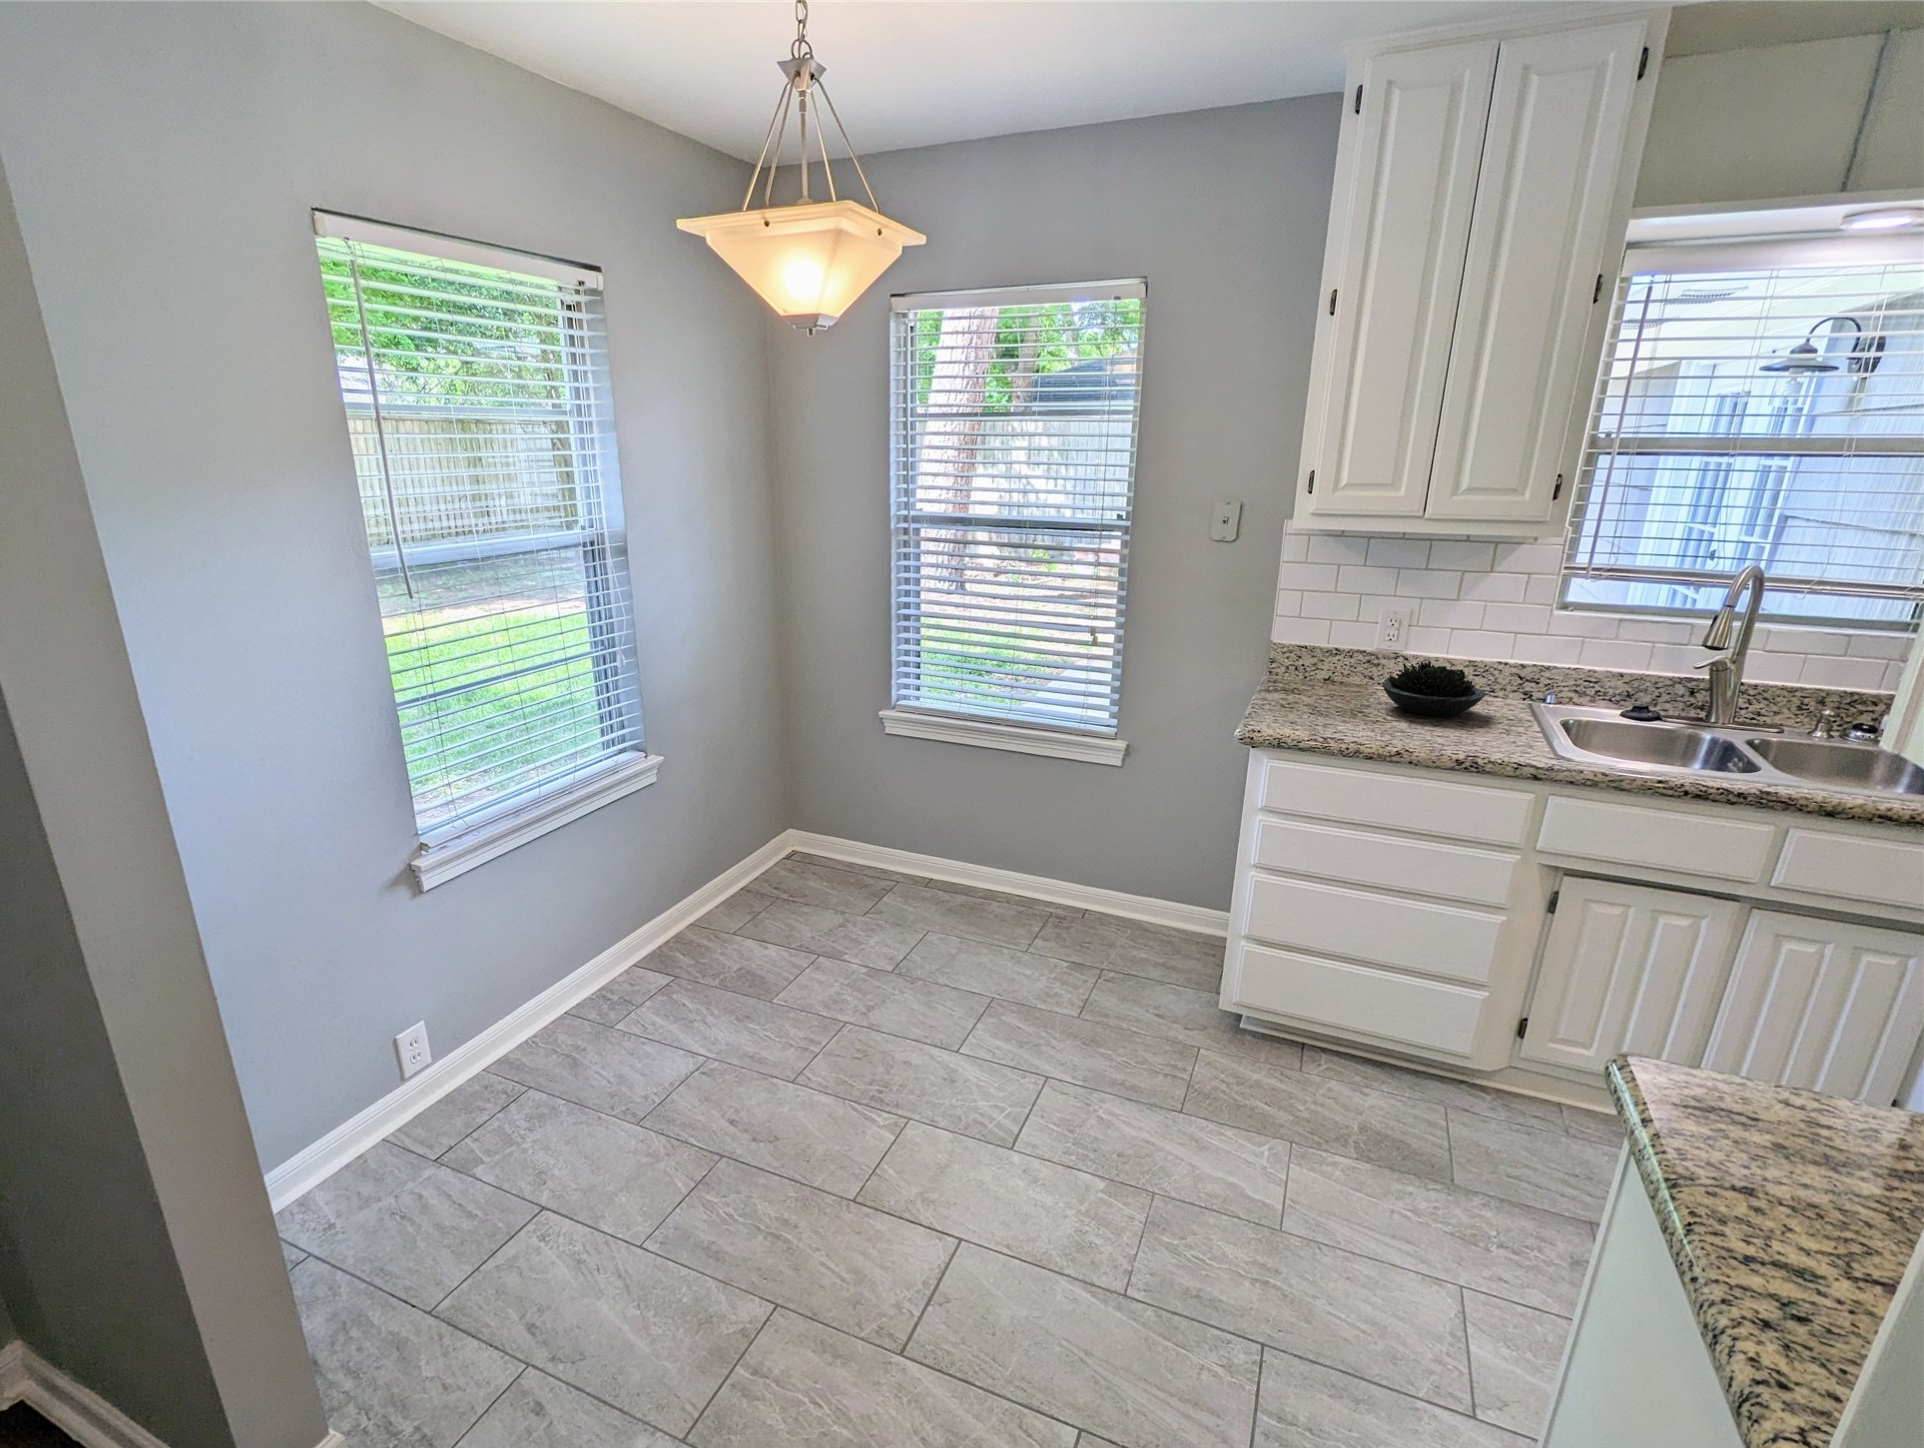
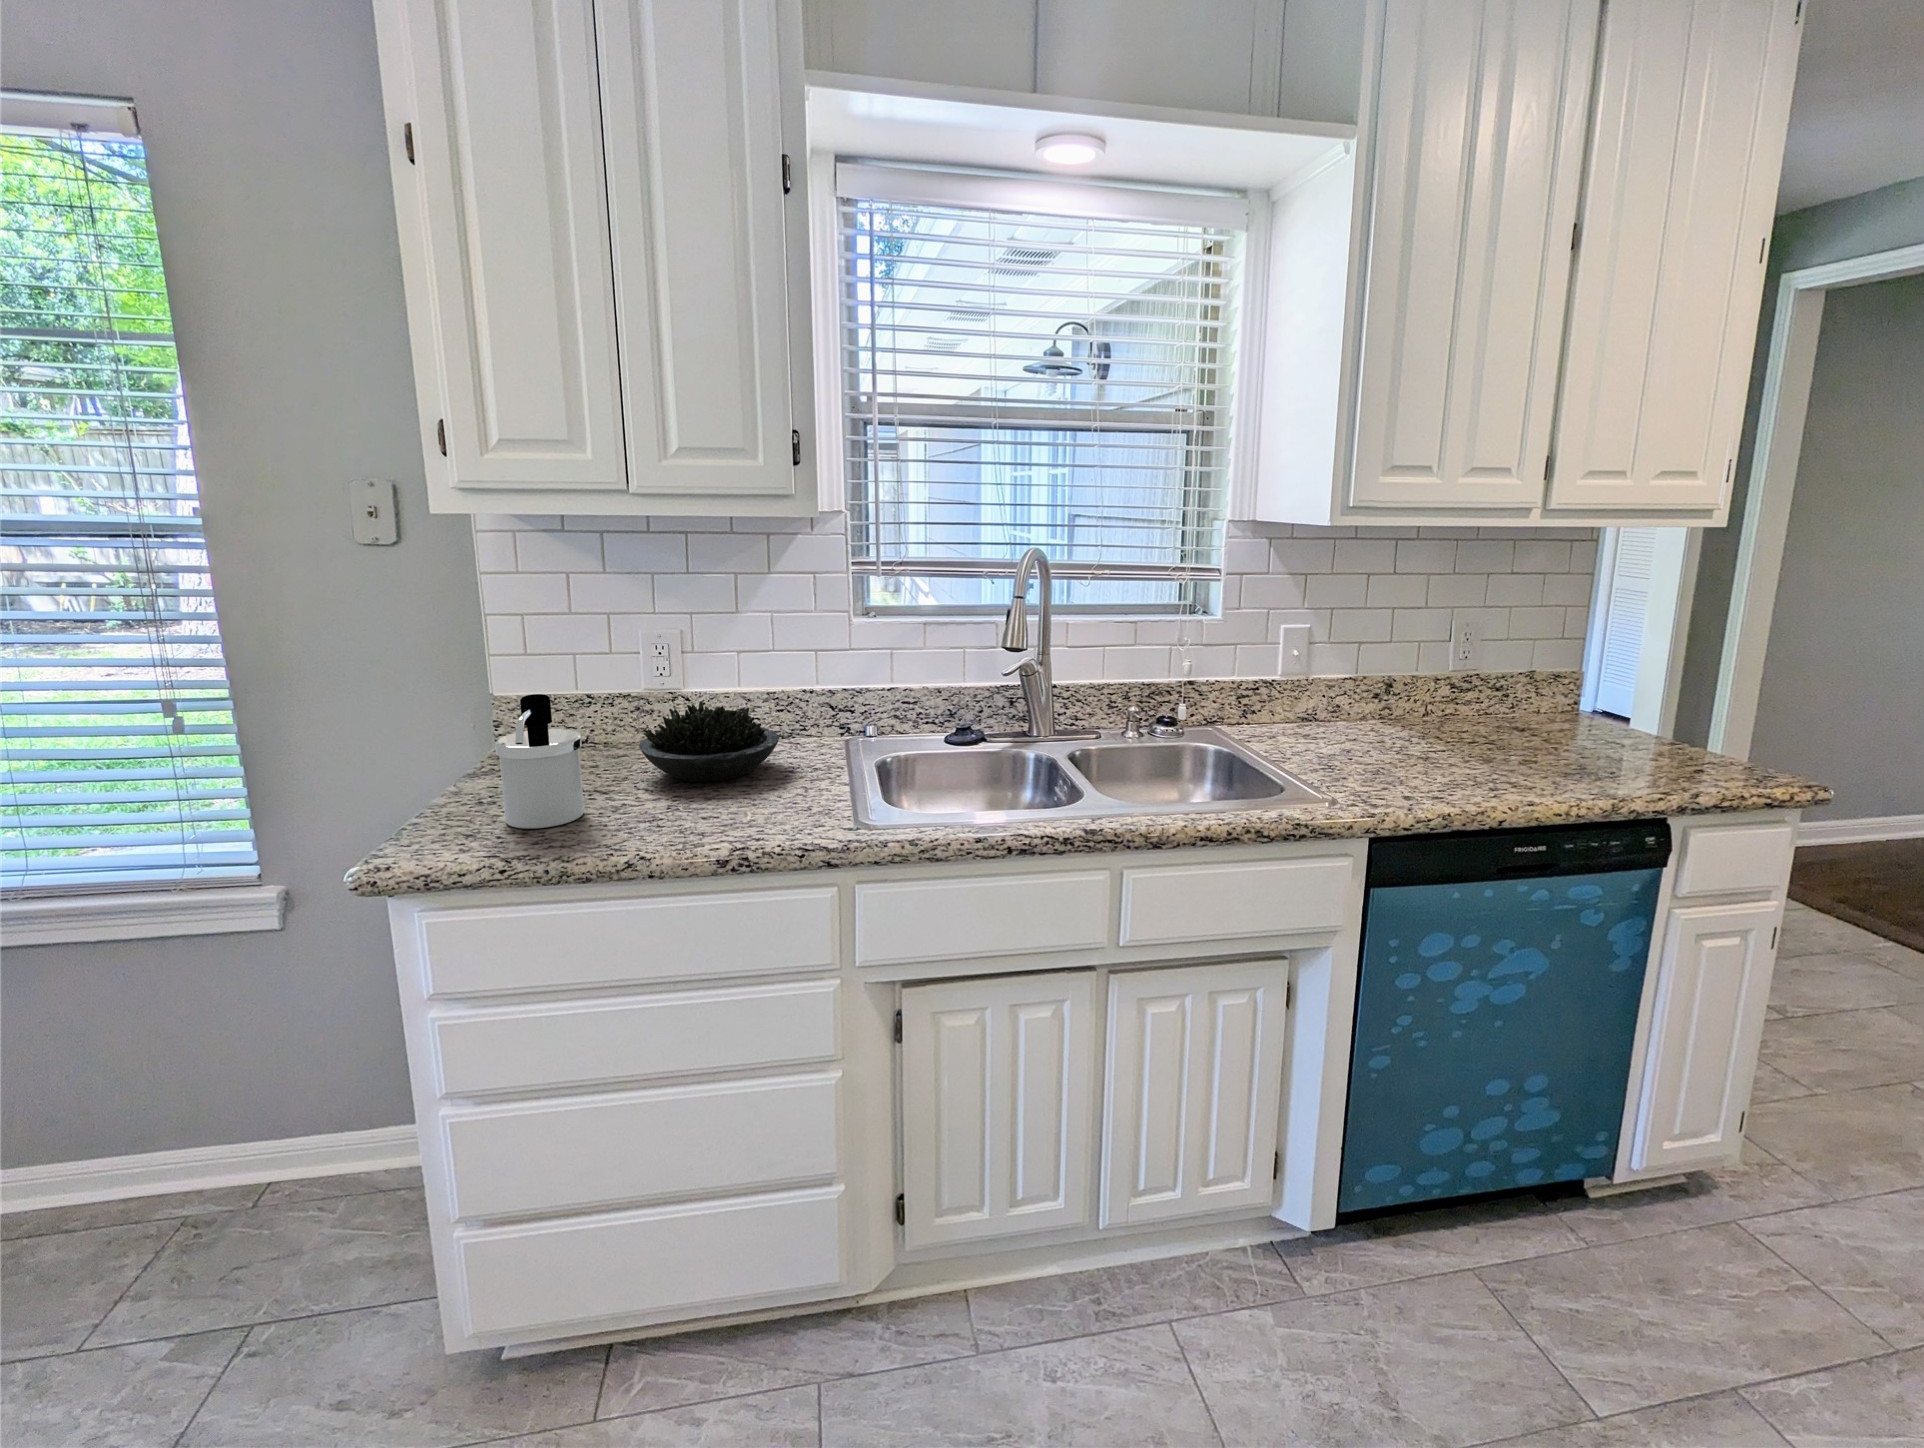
soap dispenser: none [1308,644,1364,725] -> present [495,694,584,829]

